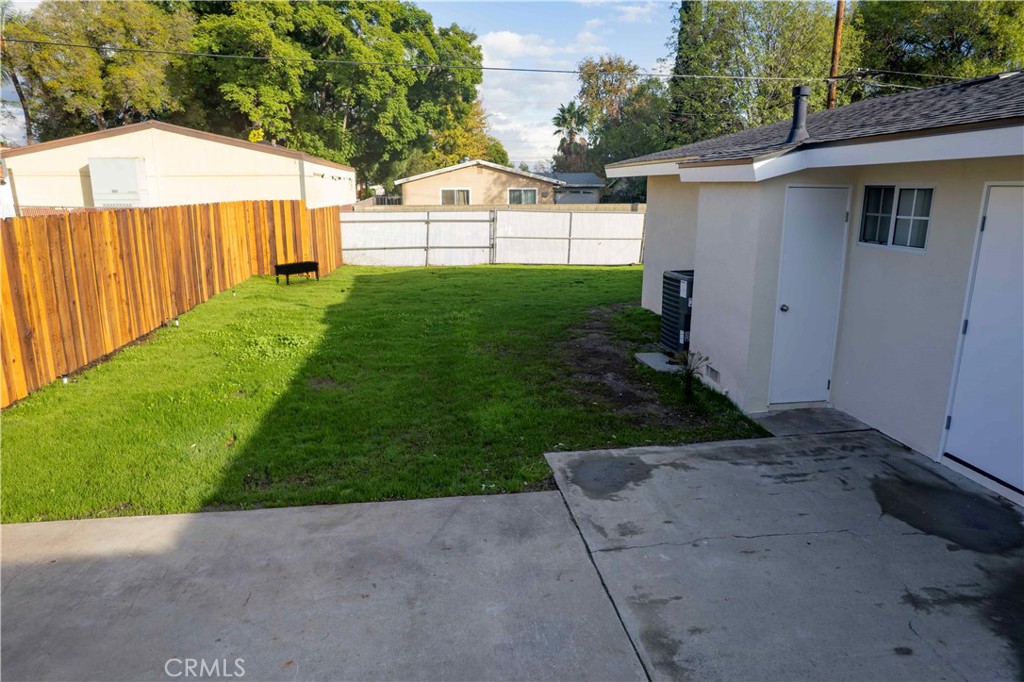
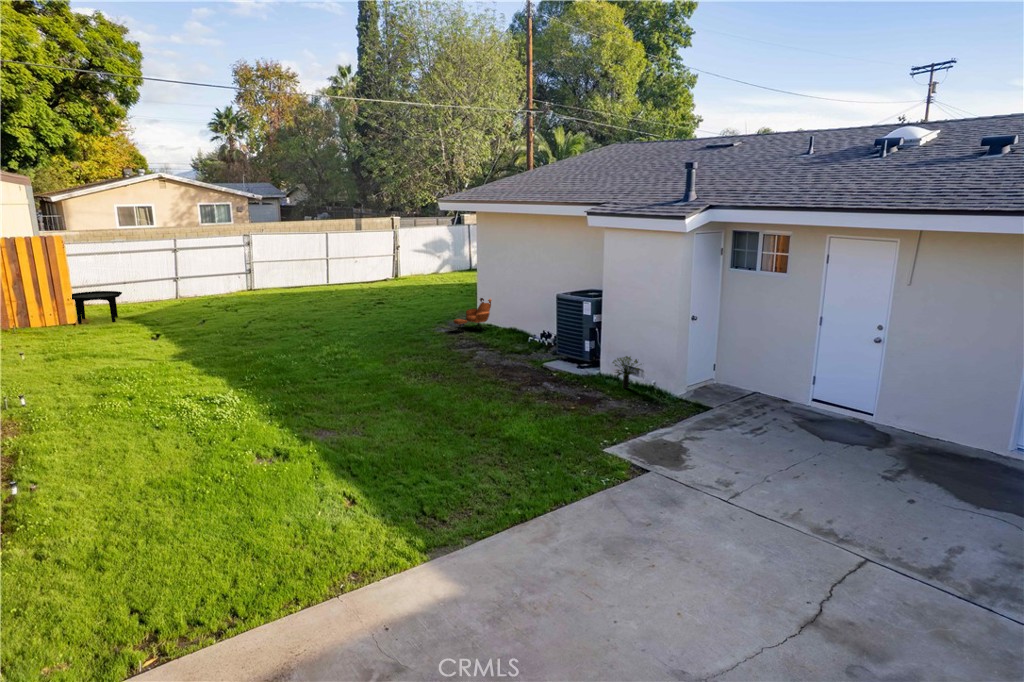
round table: none [320,252,359,277] -> present [72,291,122,324]
bench: present [274,261,319,285] -> none [25,307,82,341]
lounge chair: none [599,277,650,315] -> present [454,298,492,331]

